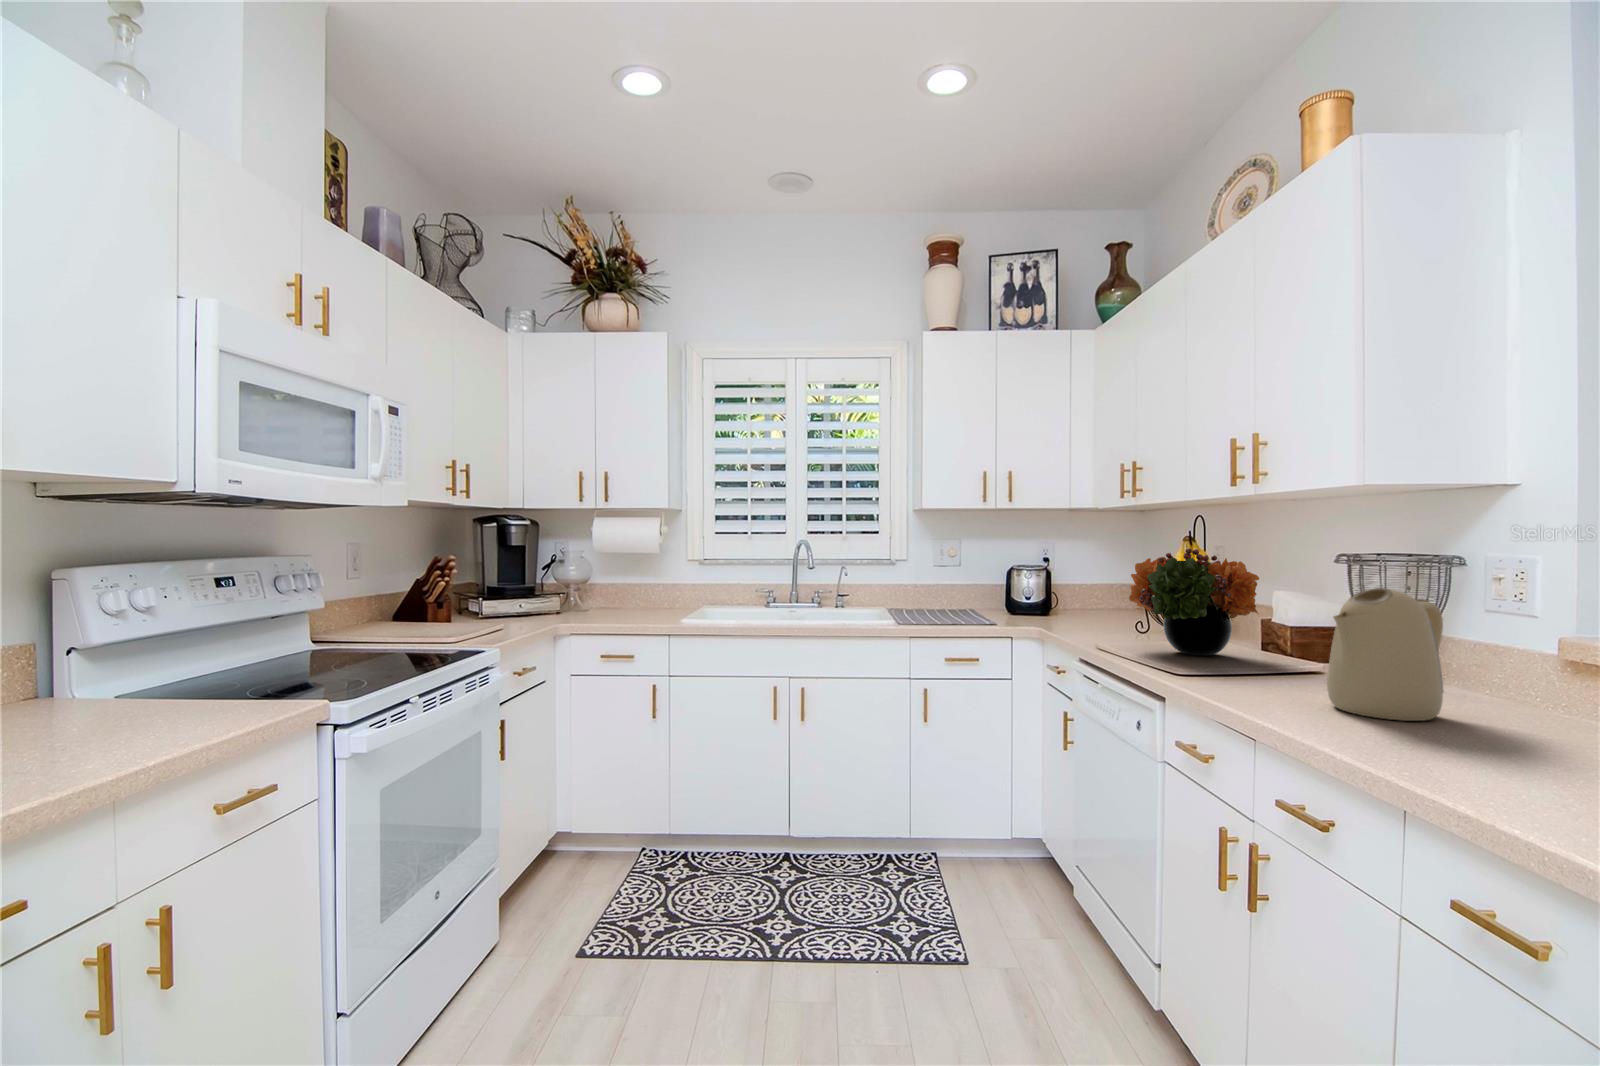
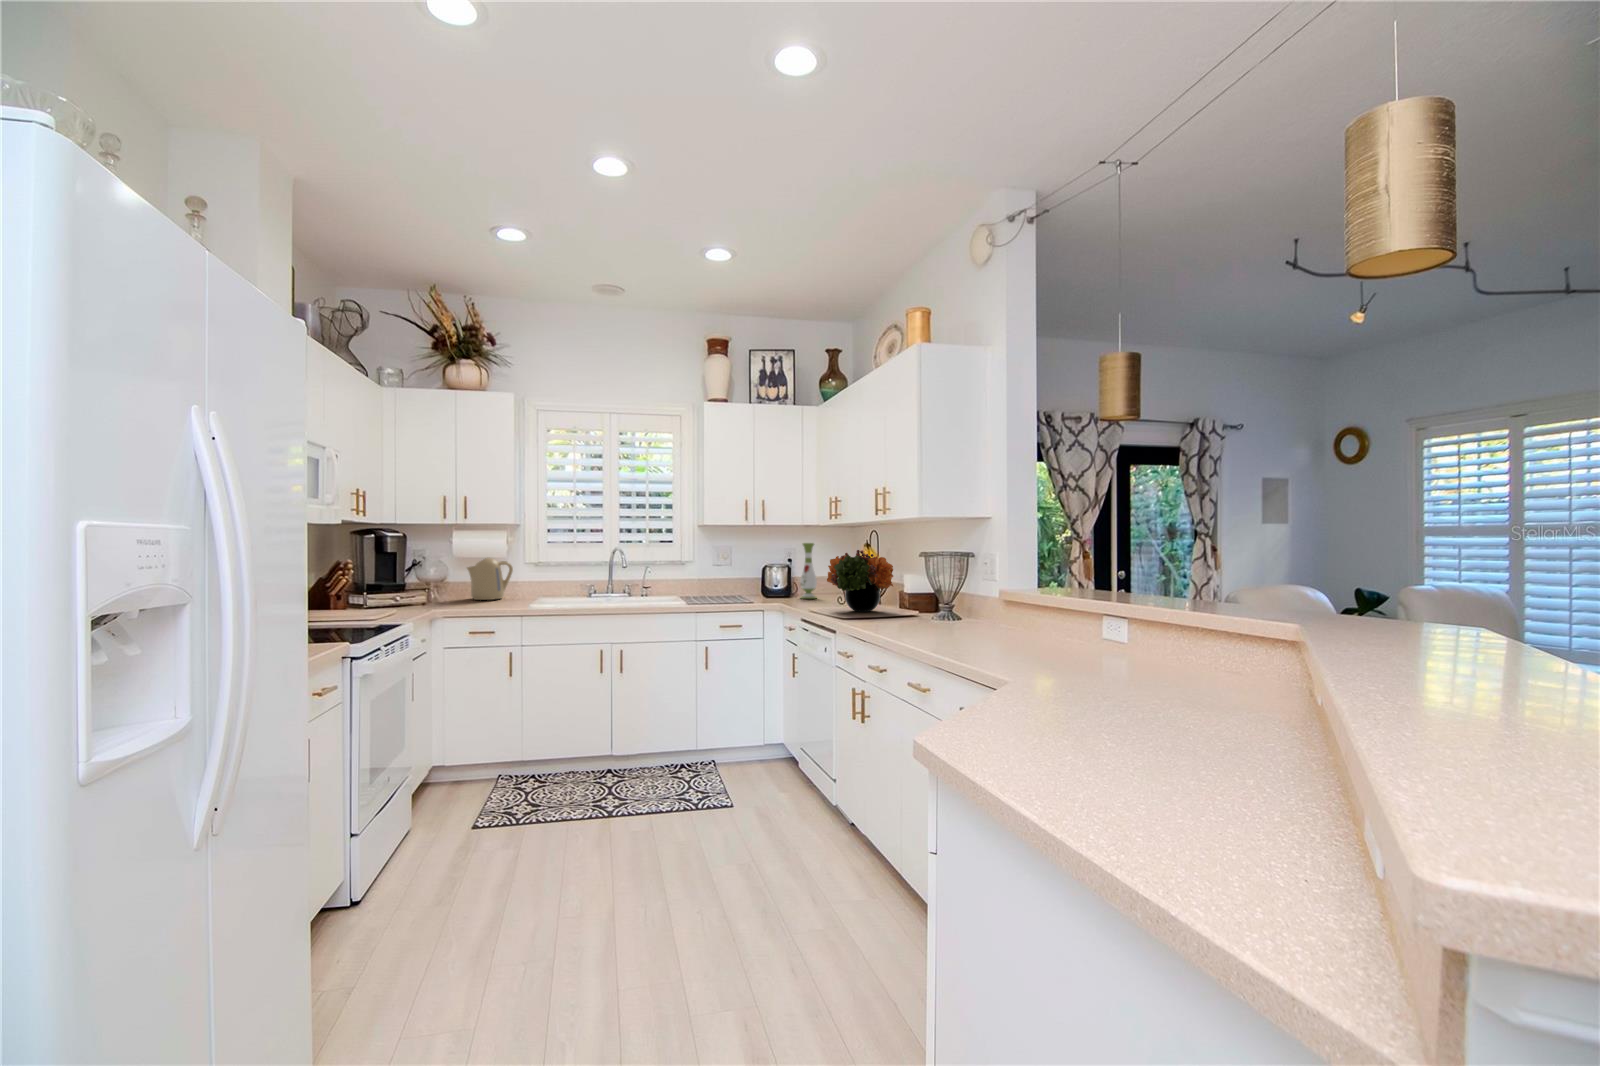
vase: none [1065,537,1093,623] -> present [800,543,817,599]
kettle: present [1327,588,1444,721] -> present [467,558,513,600]

